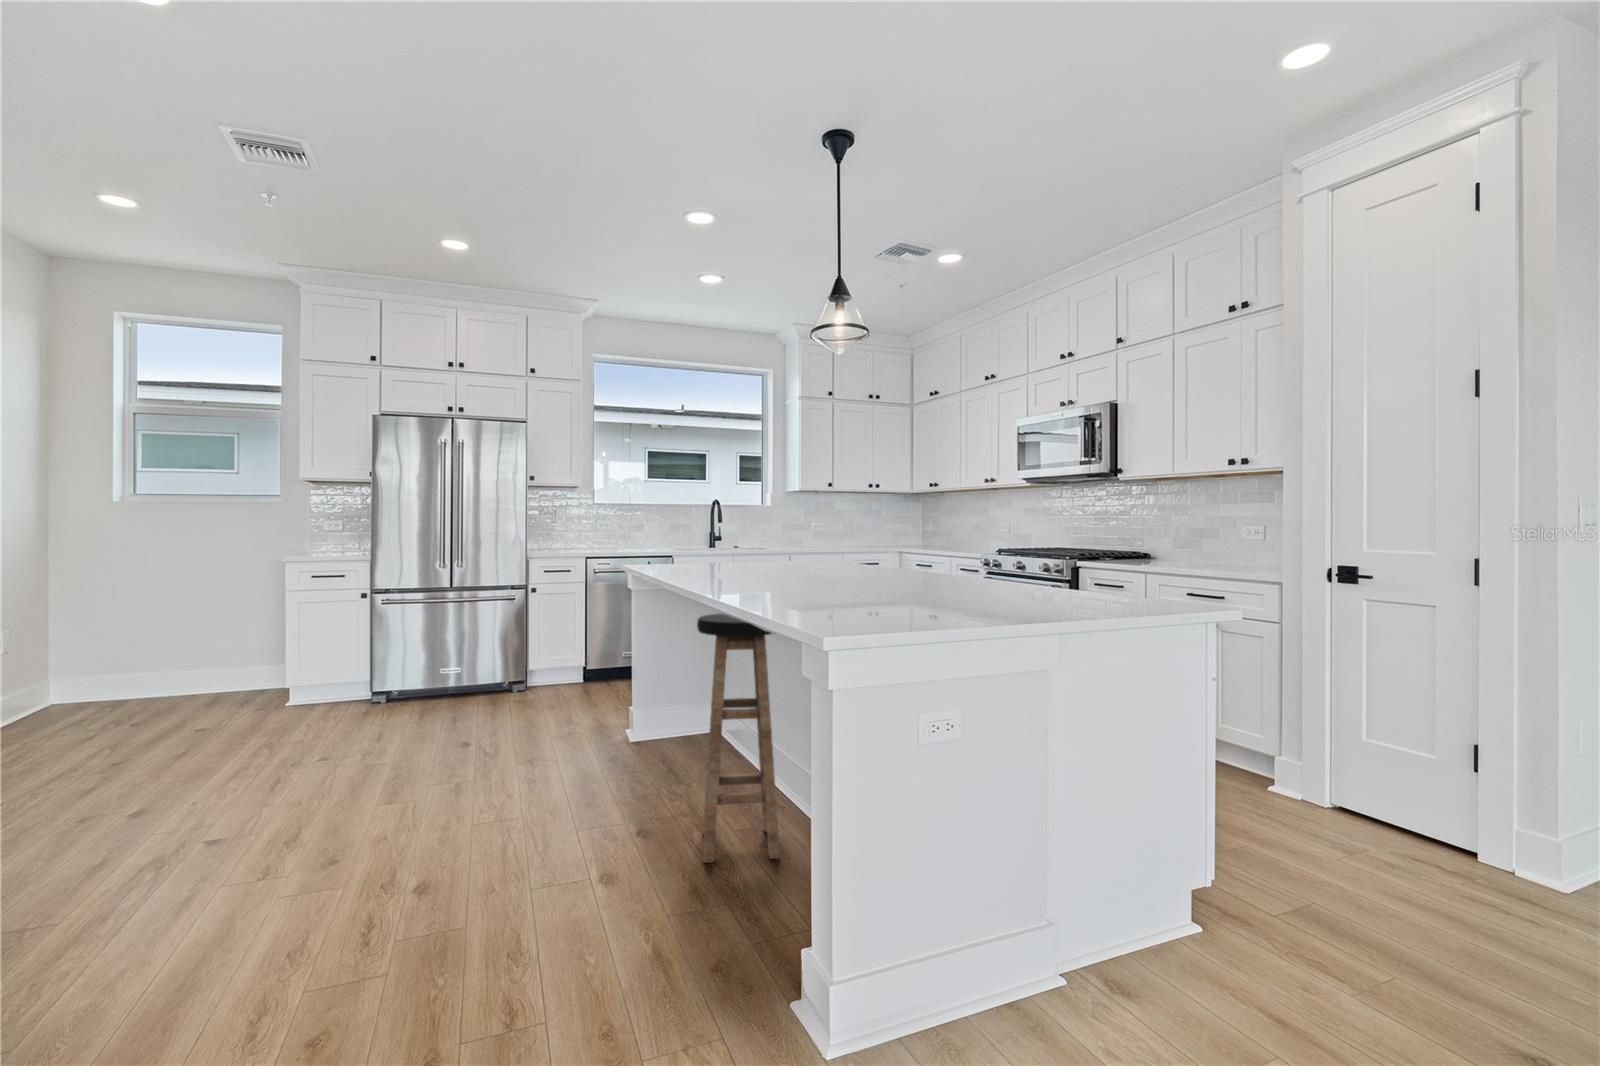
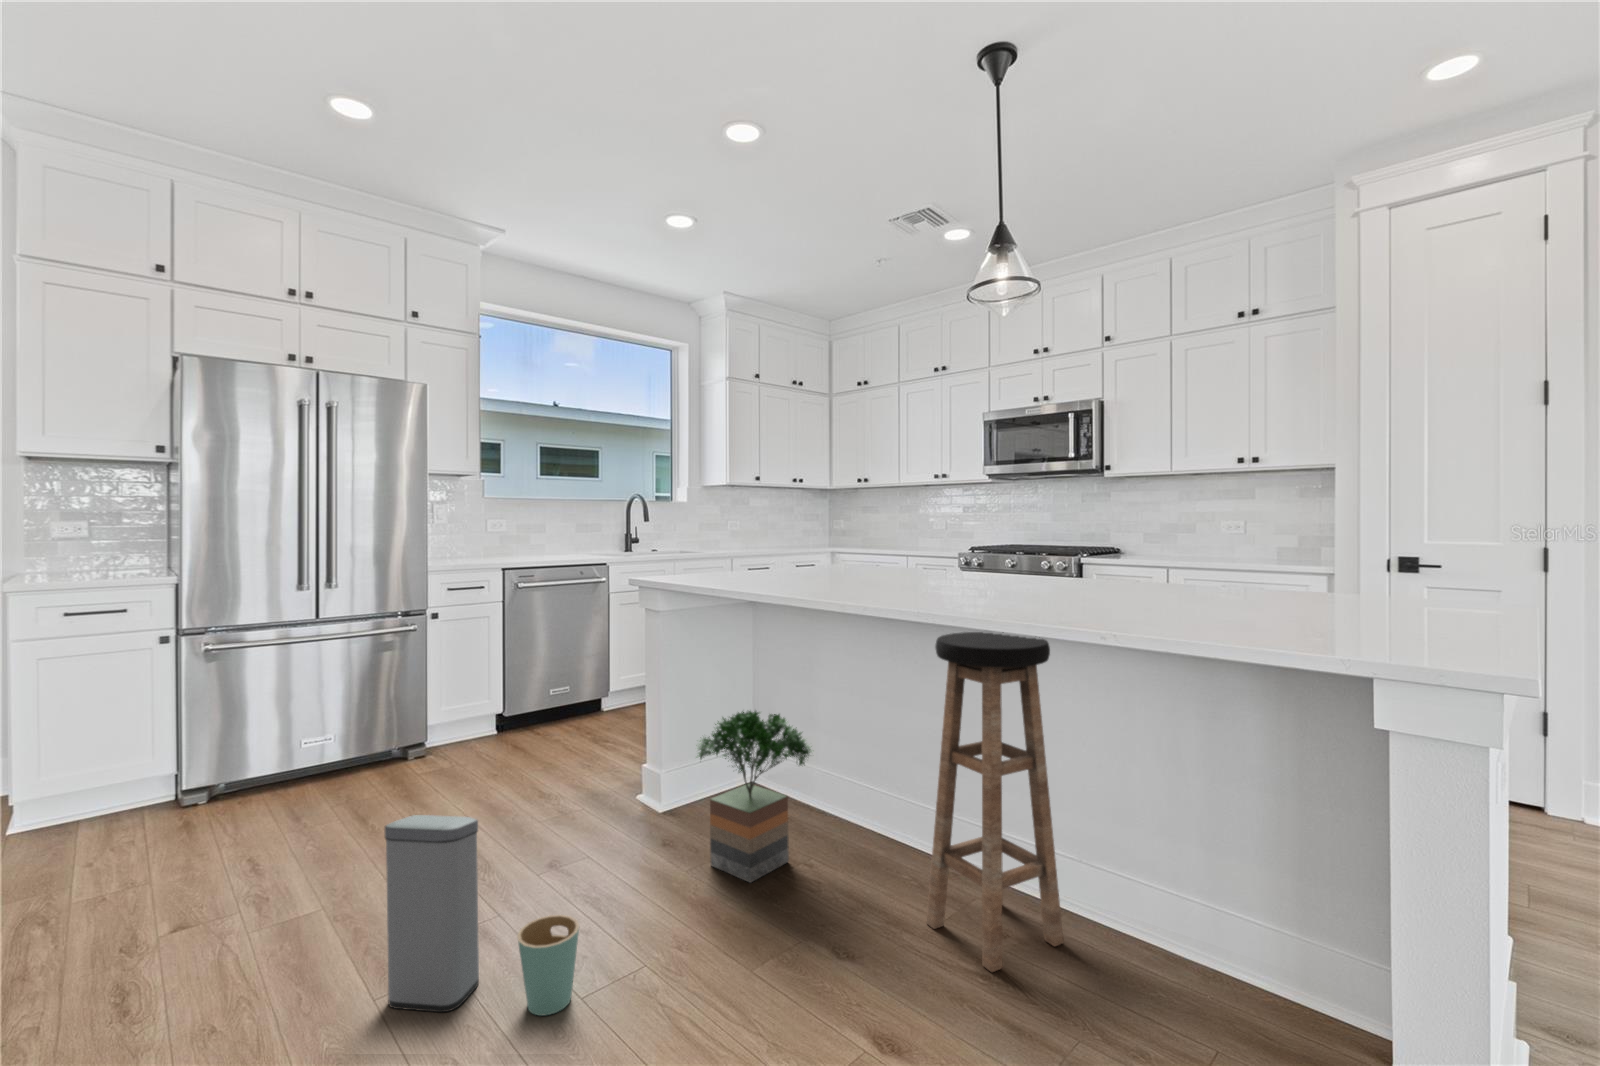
potted tree: none [600,666,684,791] -> present [696,711,811,883]
trash can: none [363,703,458,831] -> present [385,815,579,1015]

